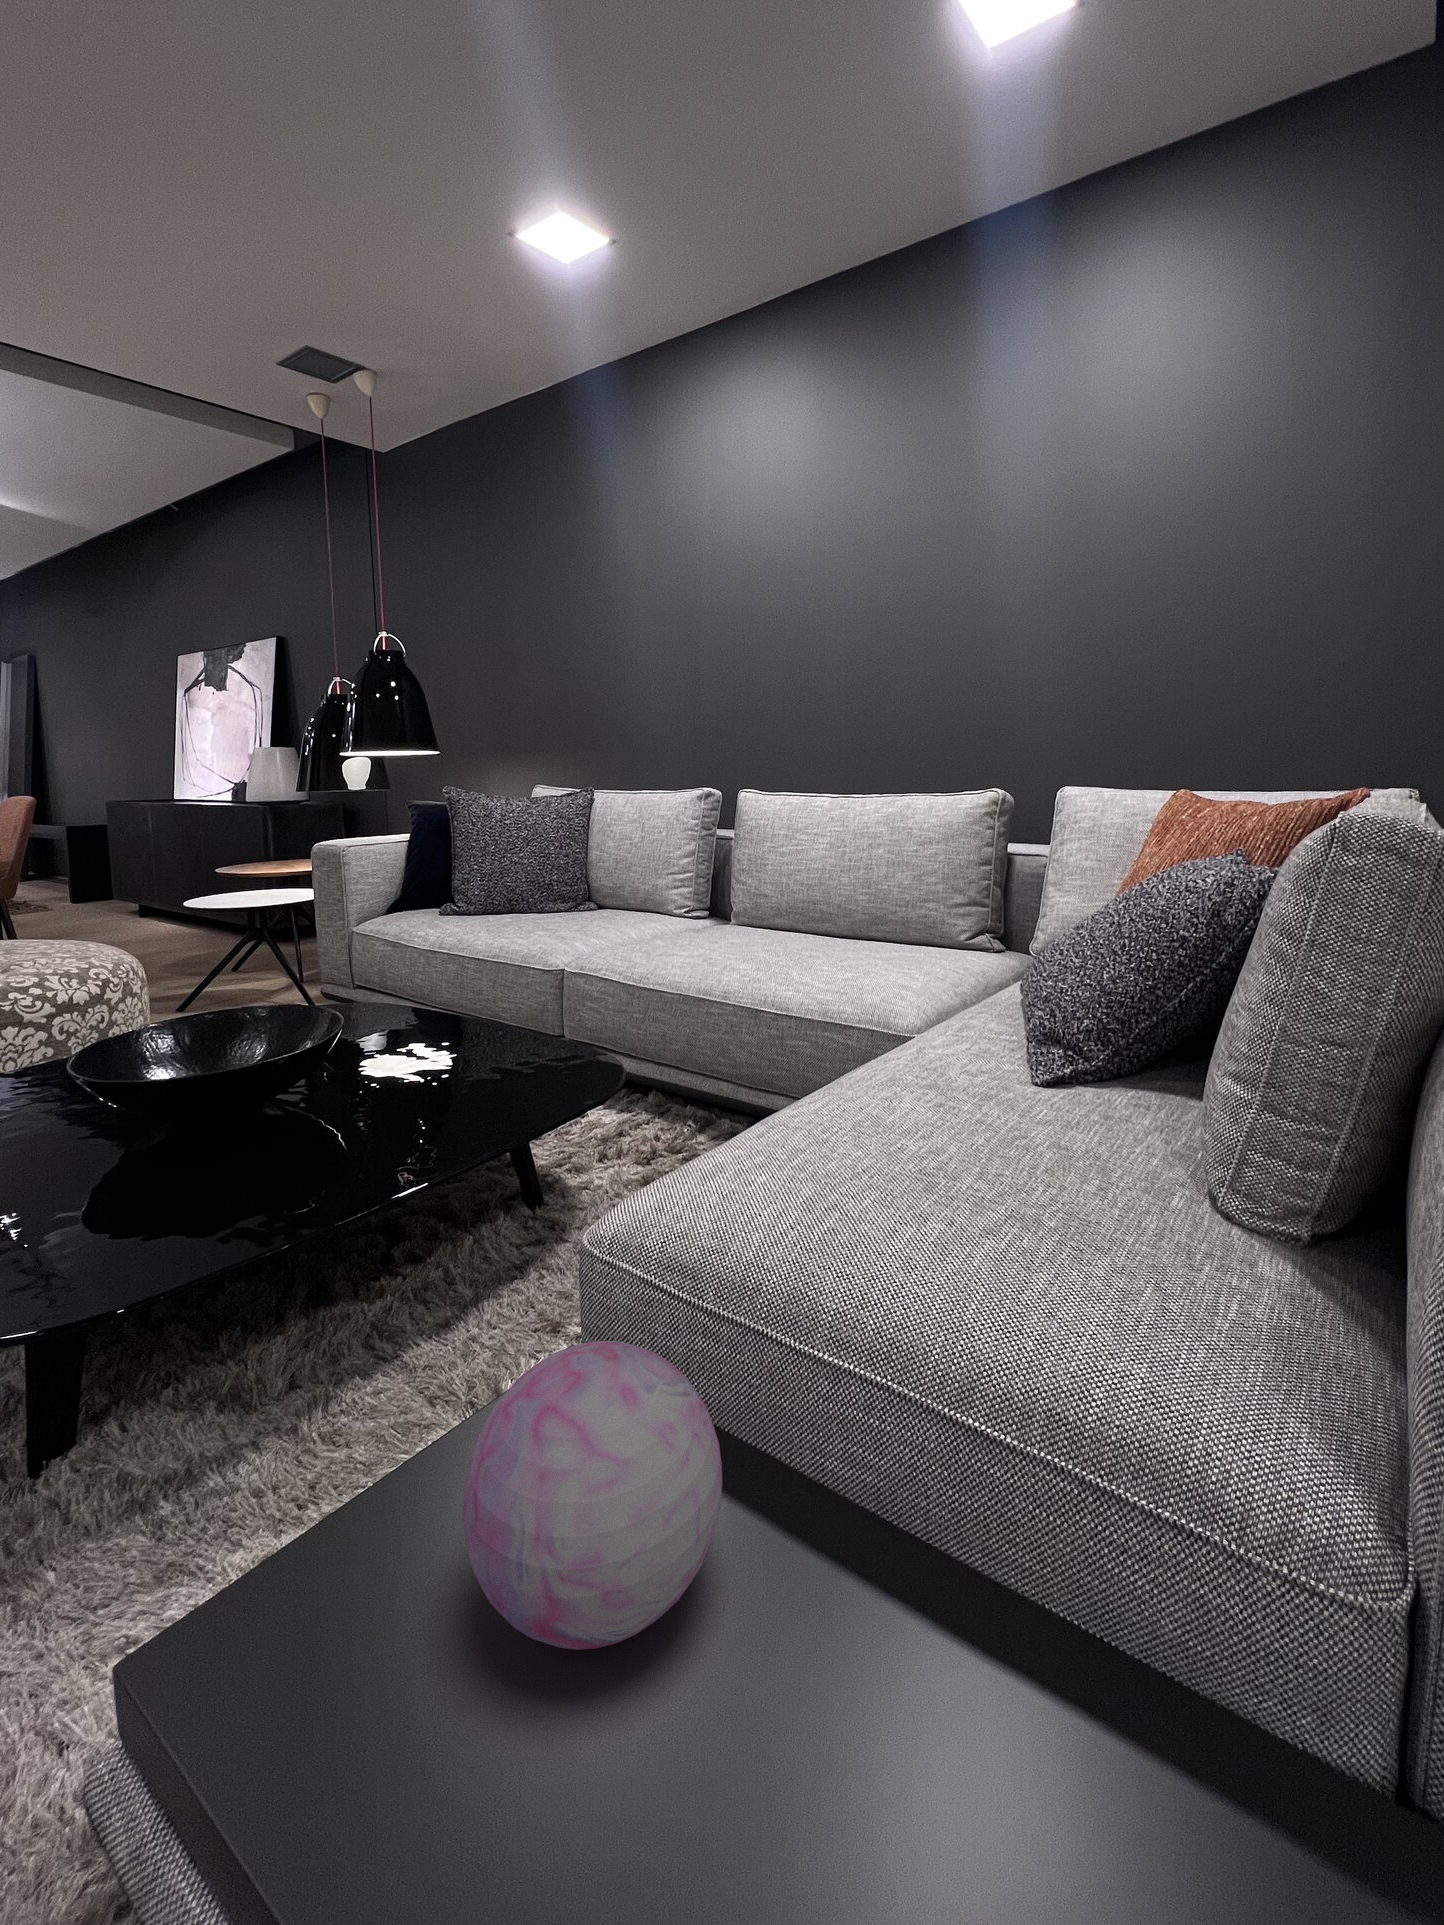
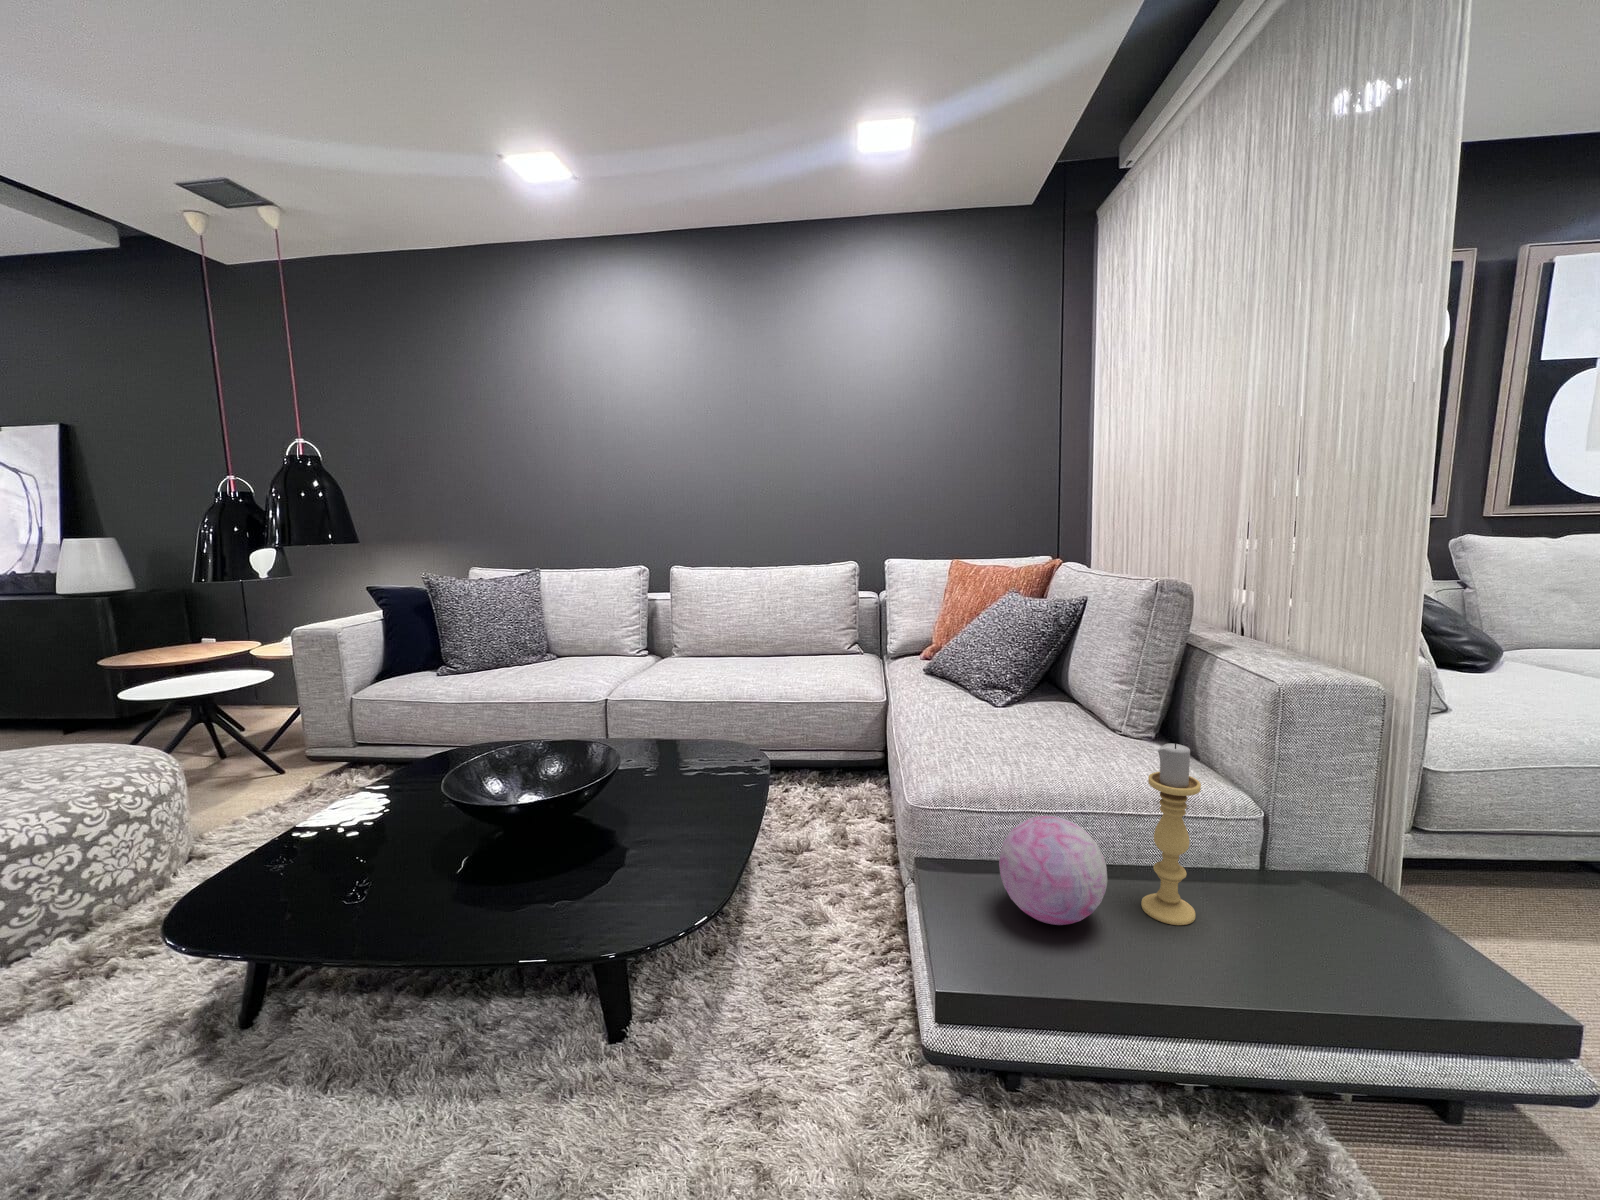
candle holder: none [811,1255,952,1823] -> present [1141,743,1201,925]

